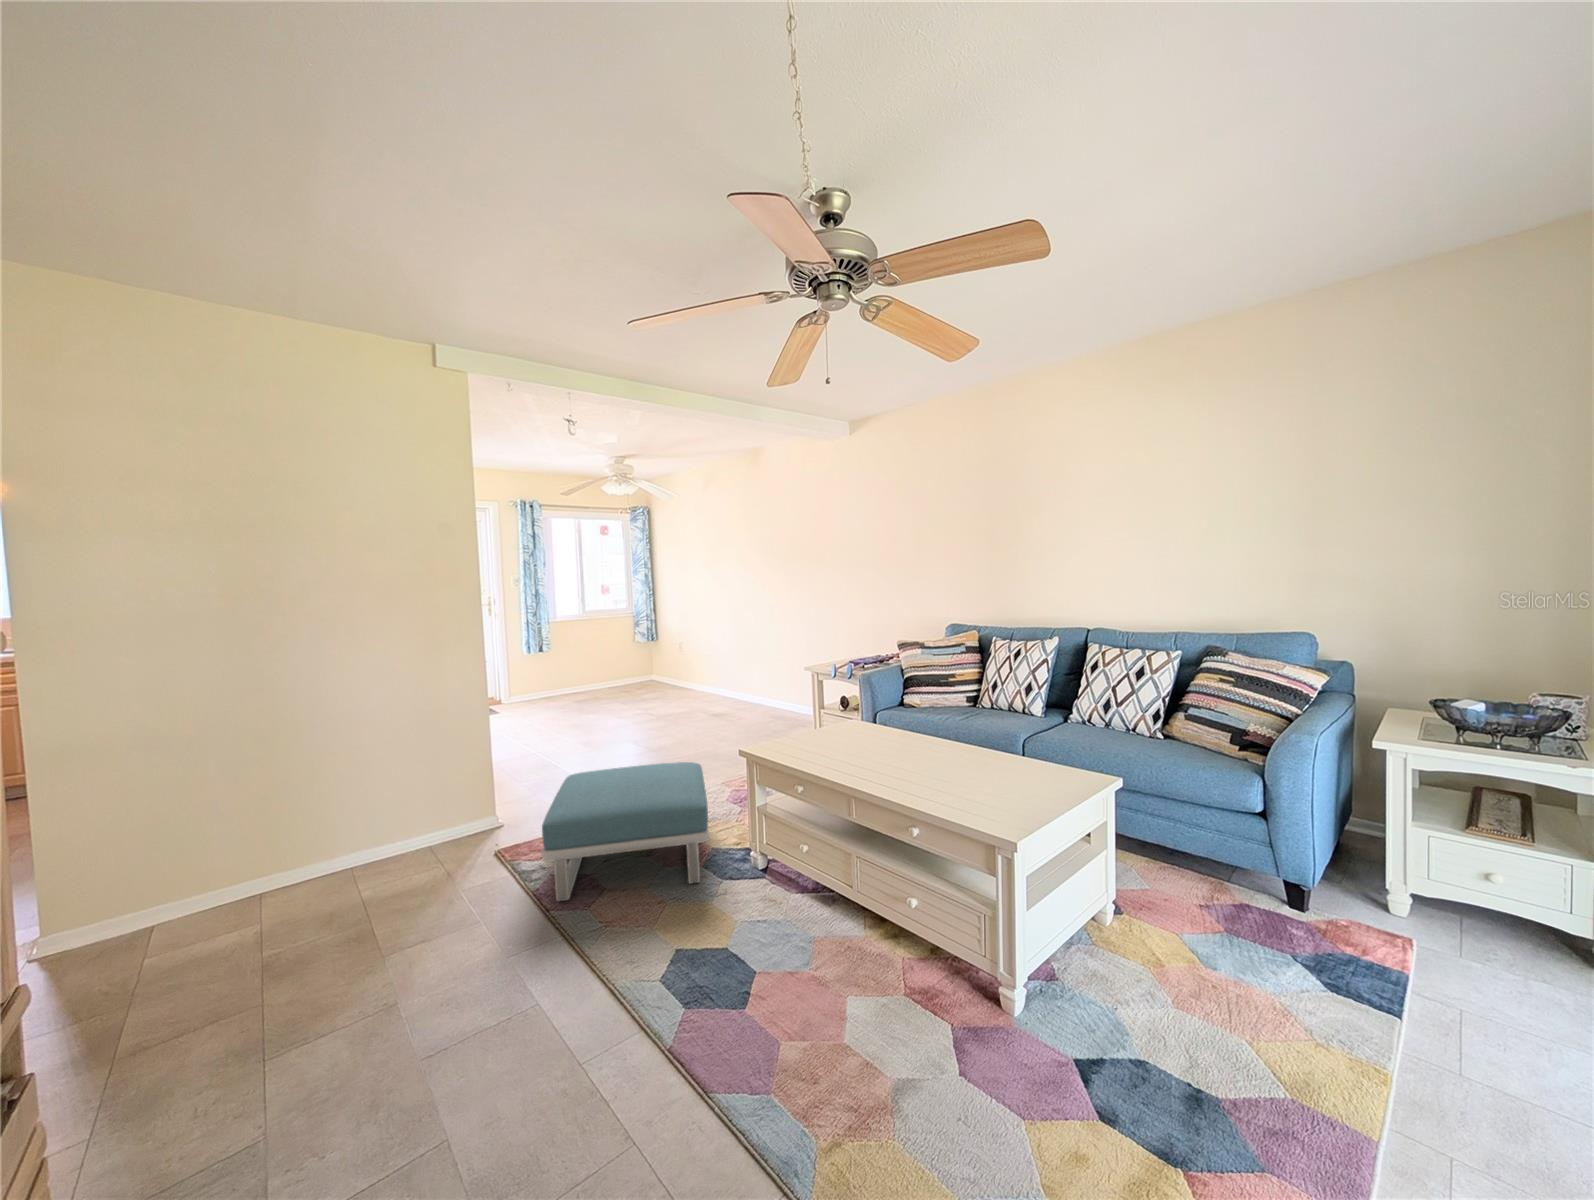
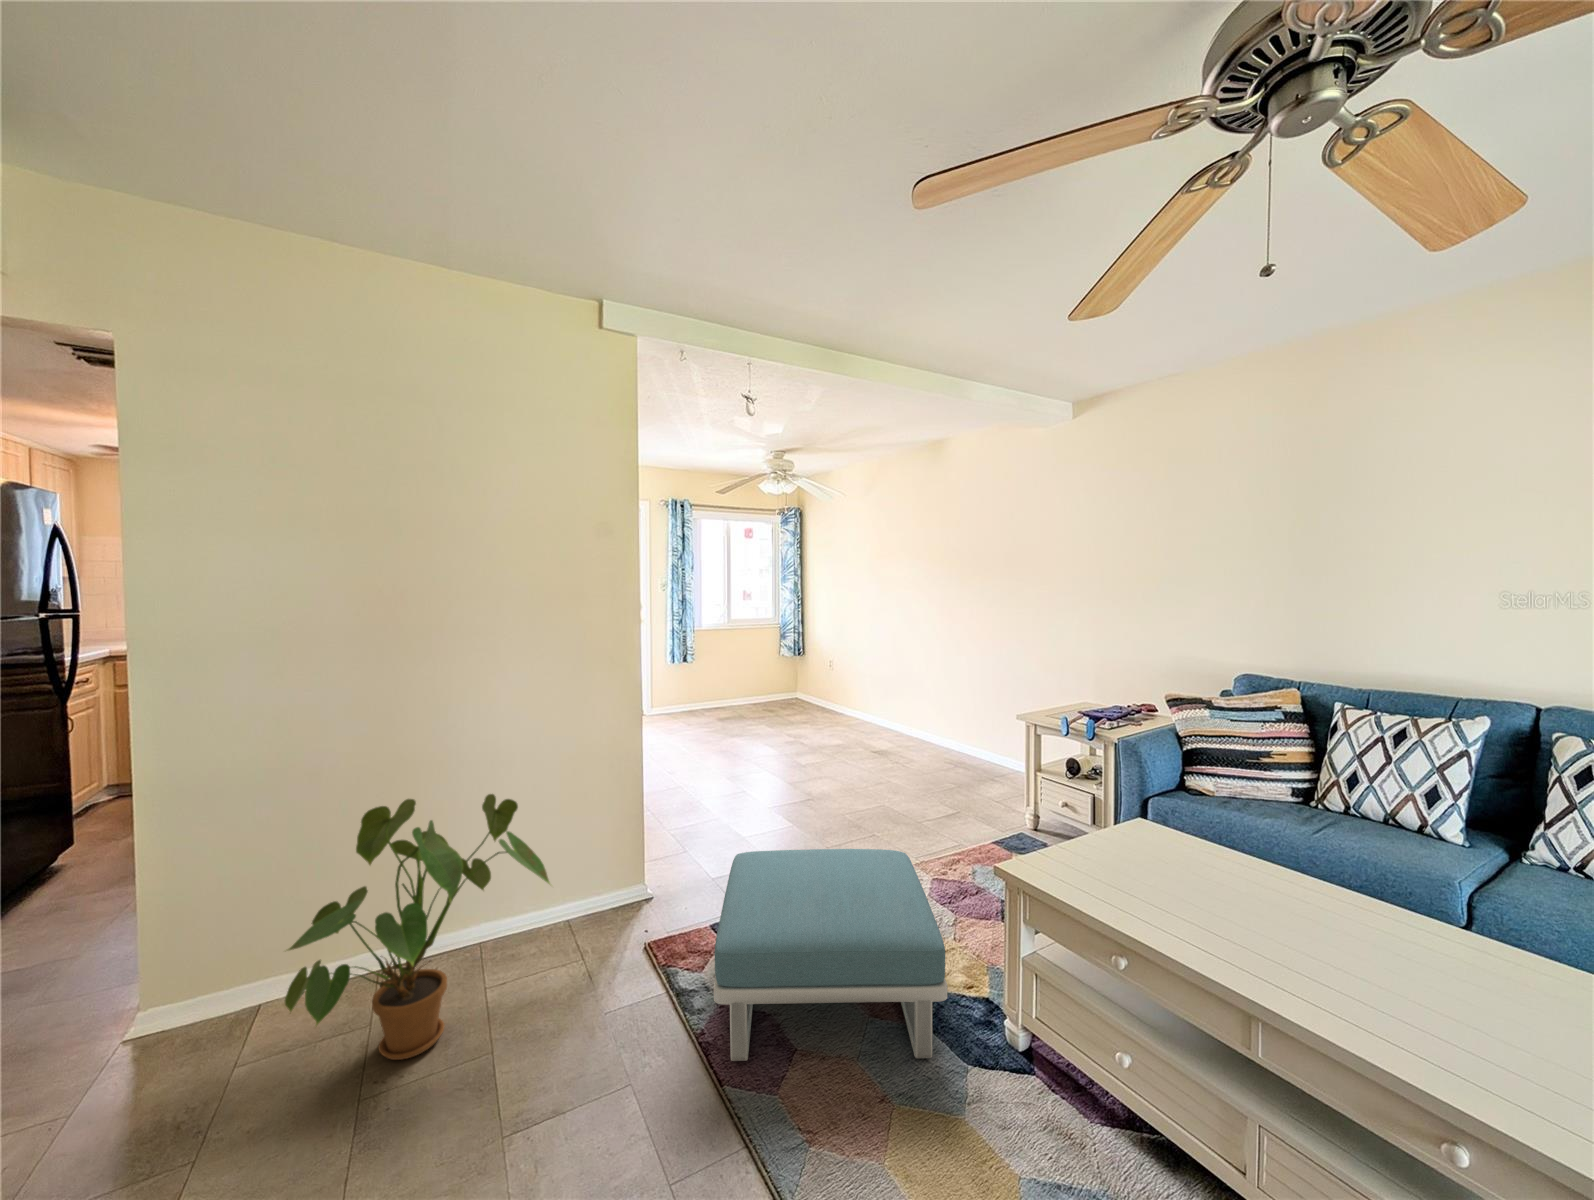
house plant: none [187,742,415,936] -> present [285,794,550,1060]

